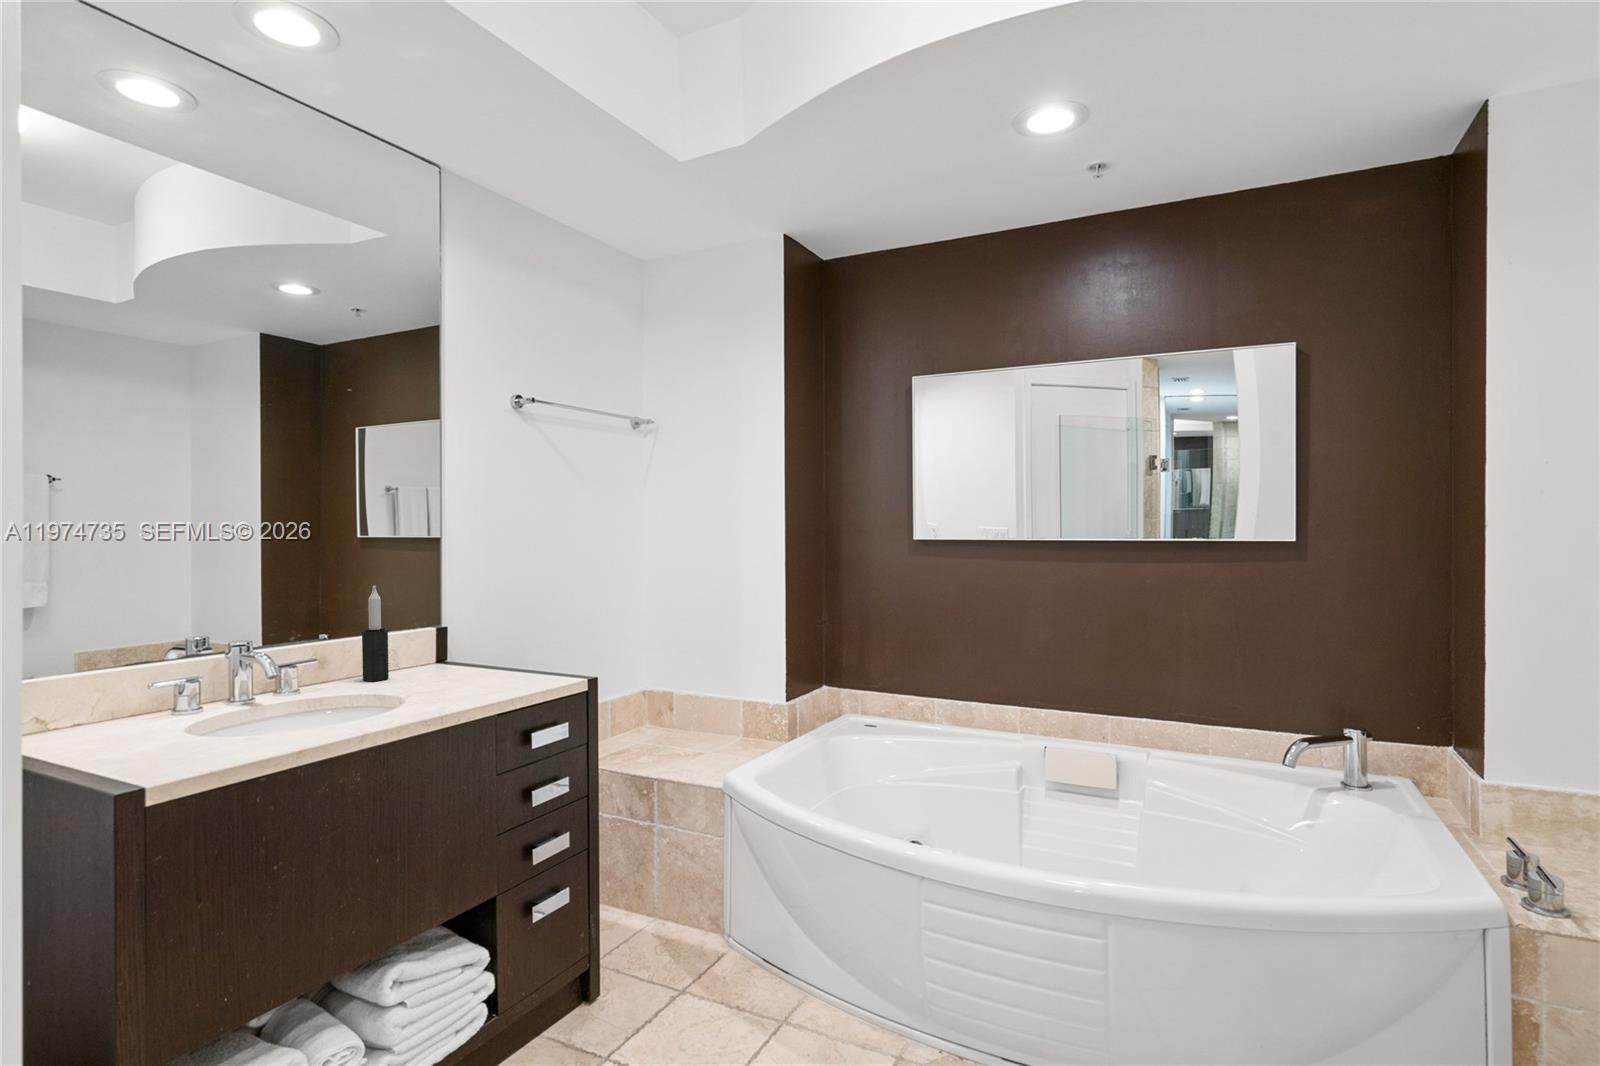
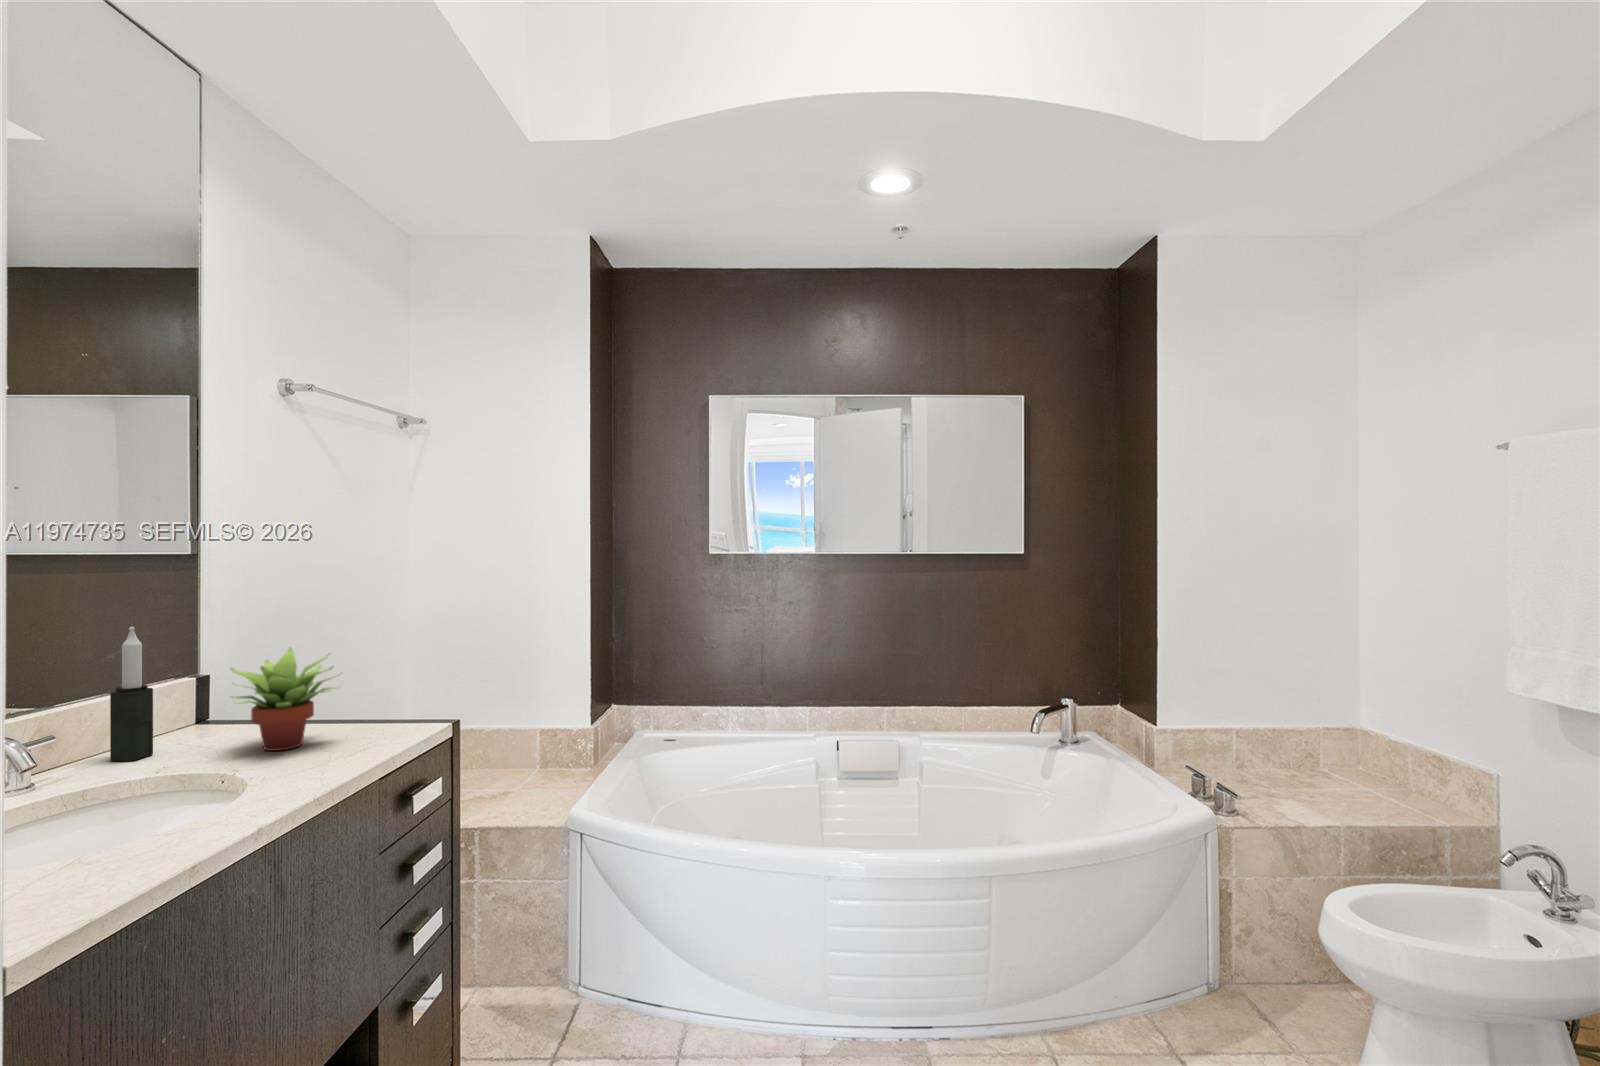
succulent plant: none [422,607,500,684] -> present [230,648,342,751]

